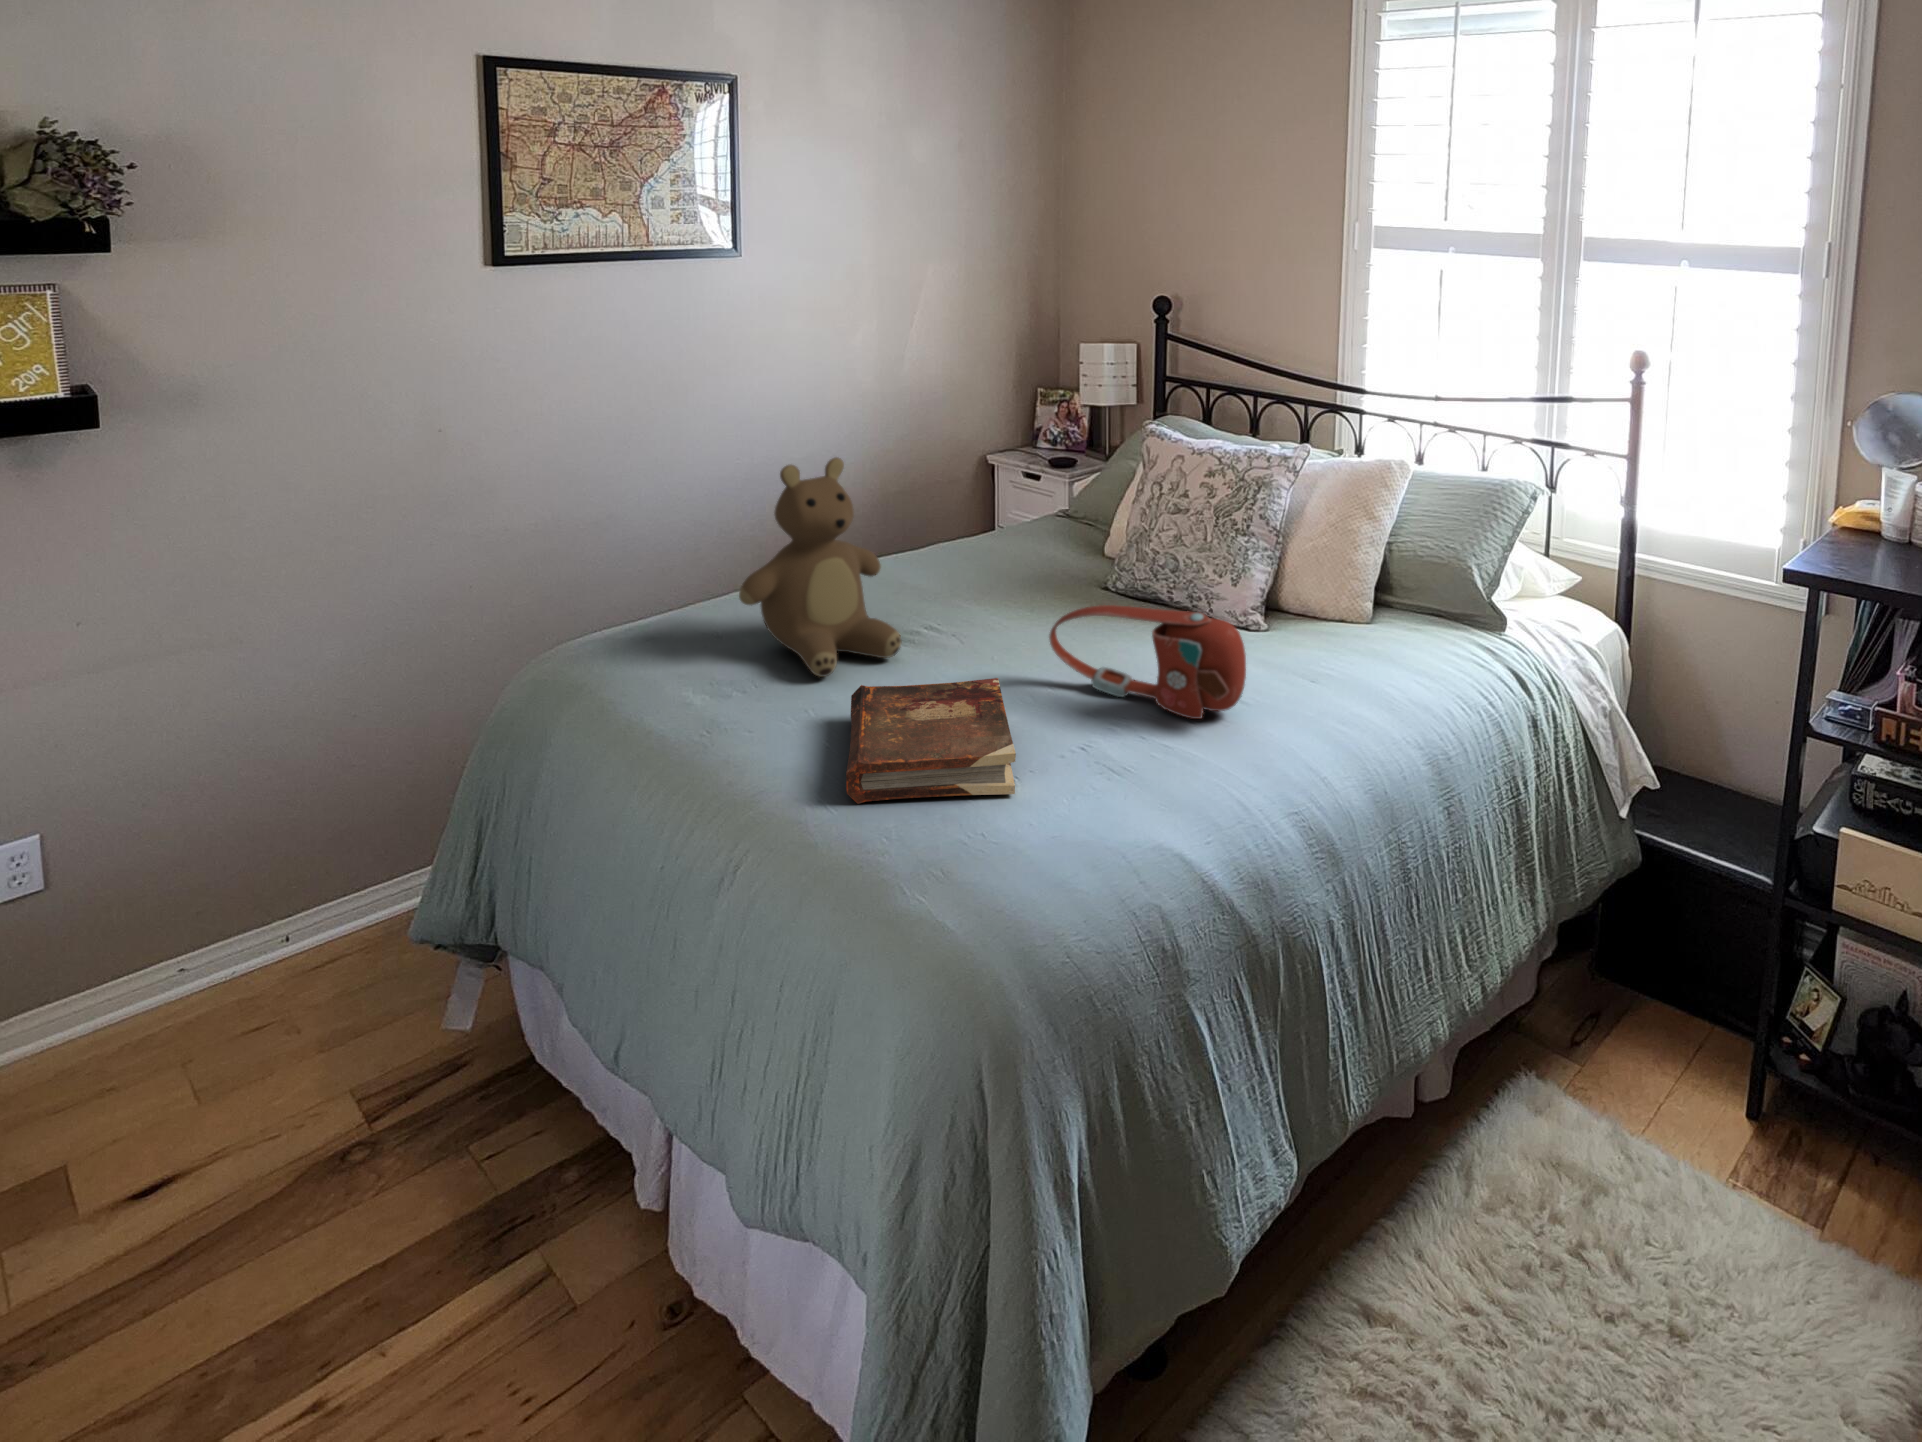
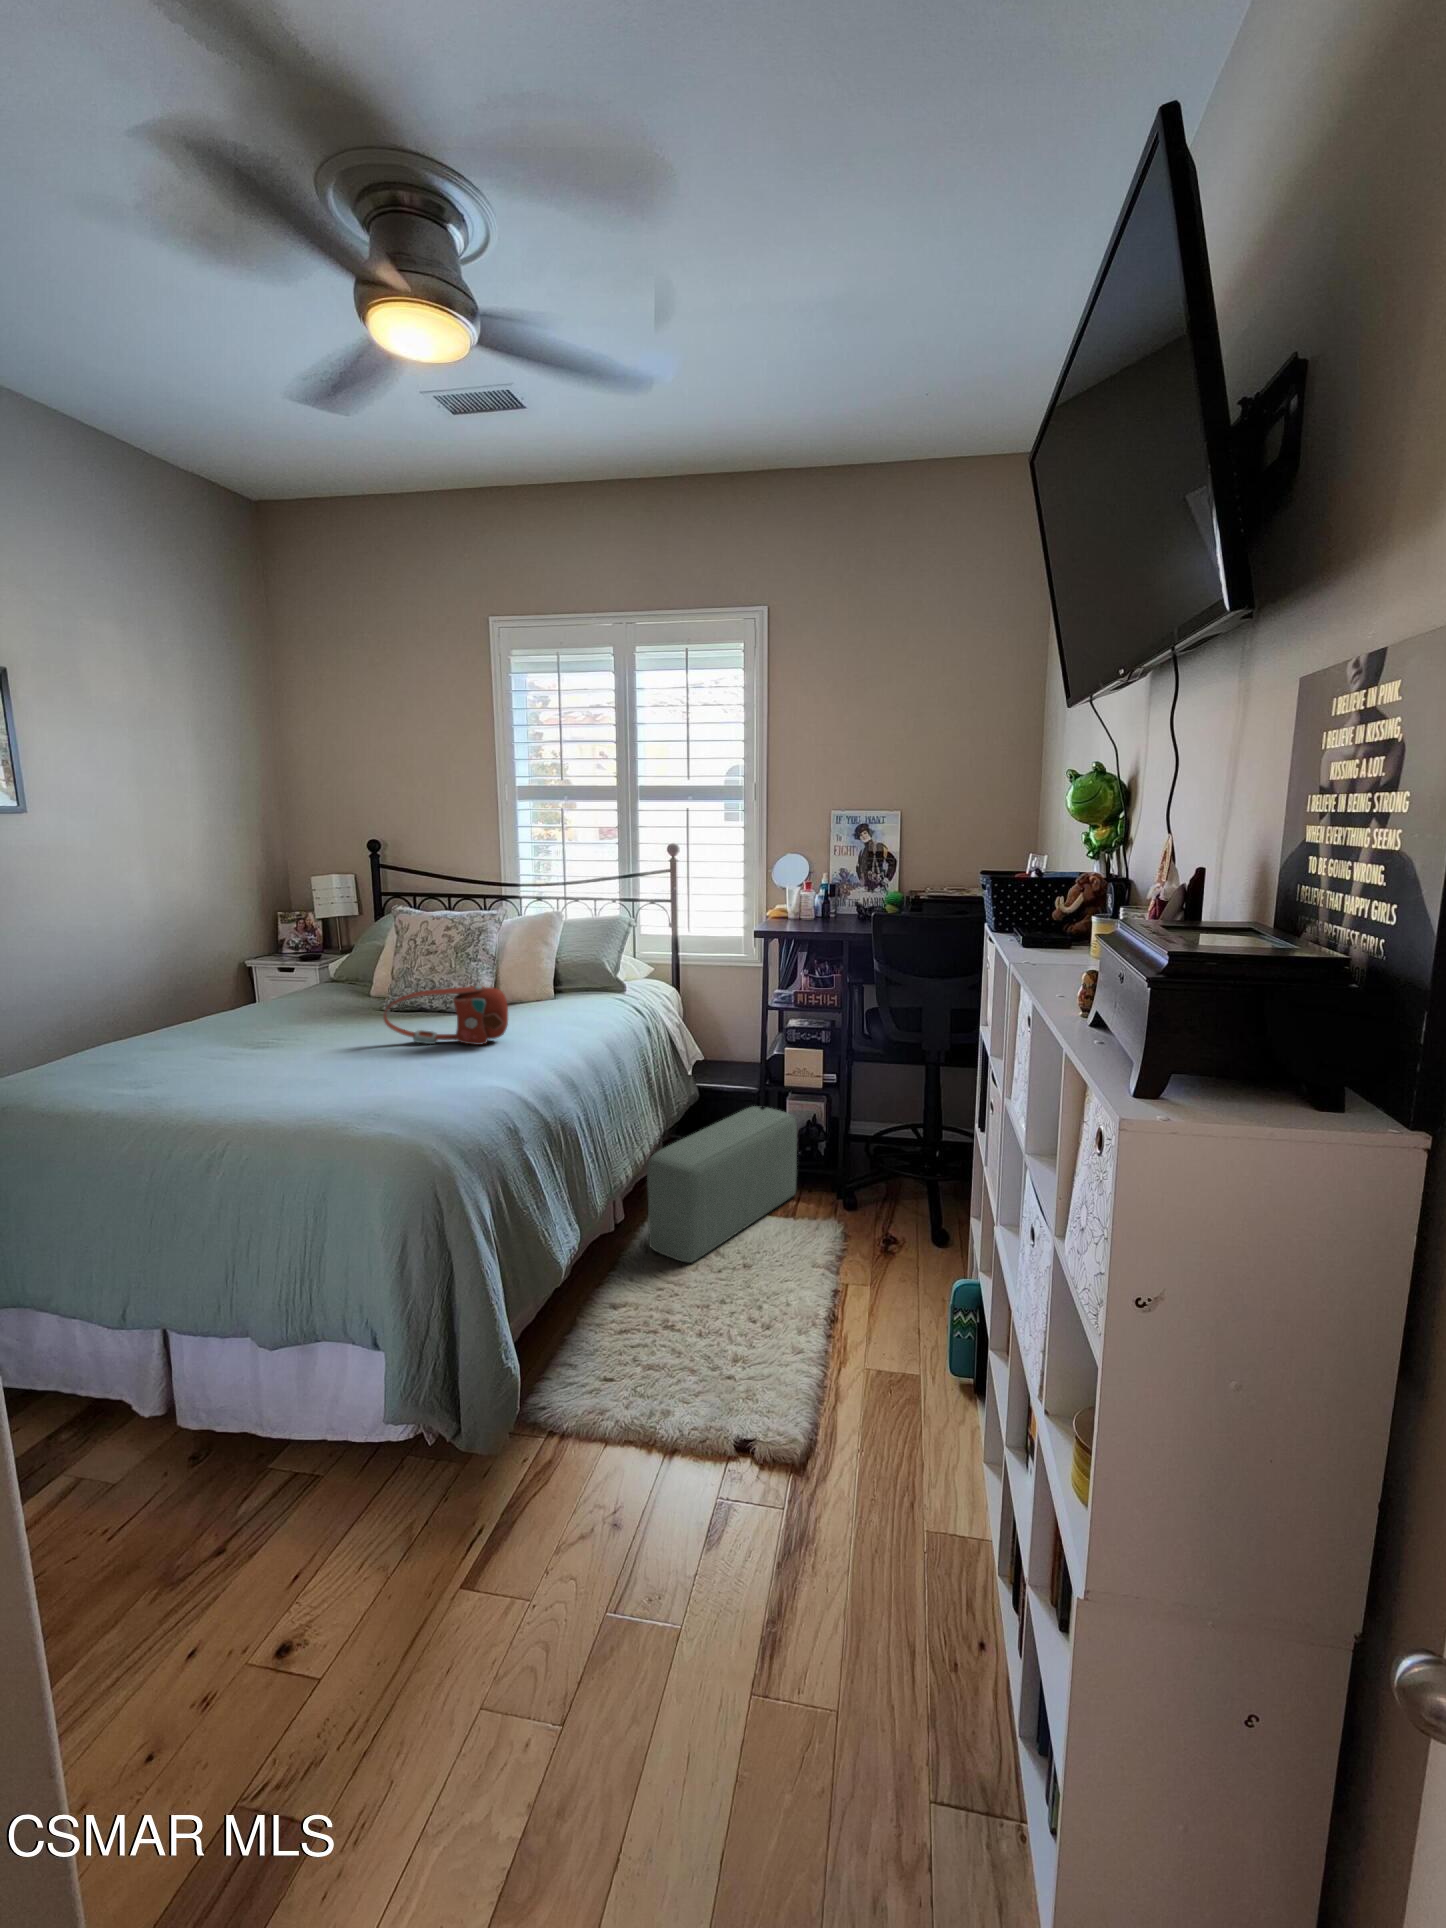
teddy bear: present [739,457,901,677] -> none [151,927,276,1064]
book: present [846,678,1016,804] -> none [267,1038,402,1103]
pouf: none [1480,927,1855,1259] -> present [647,1106,797,1263]

